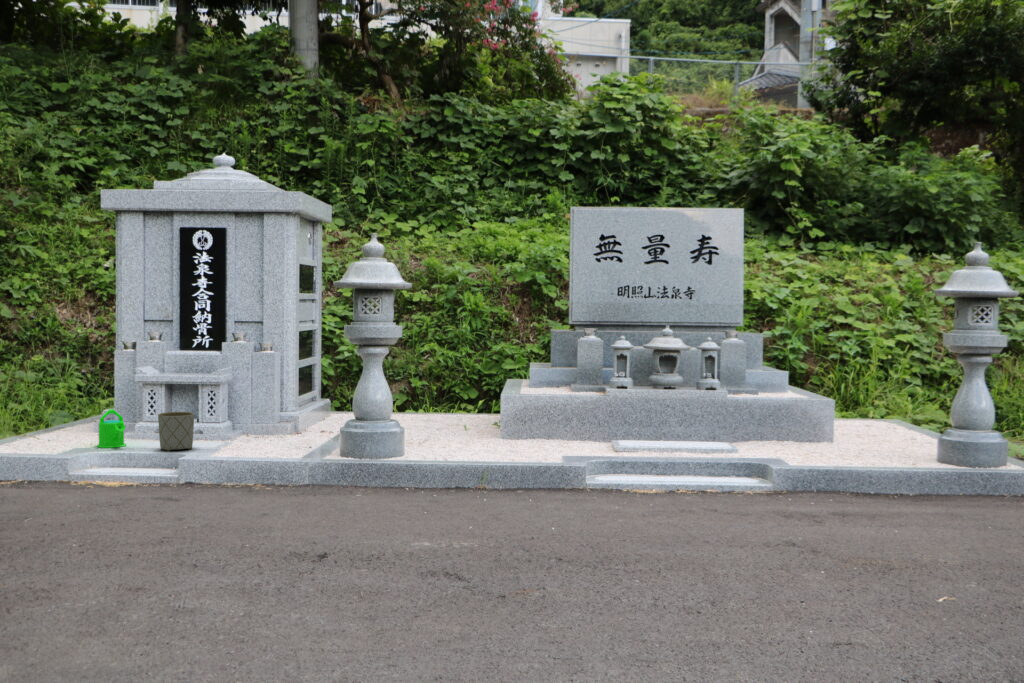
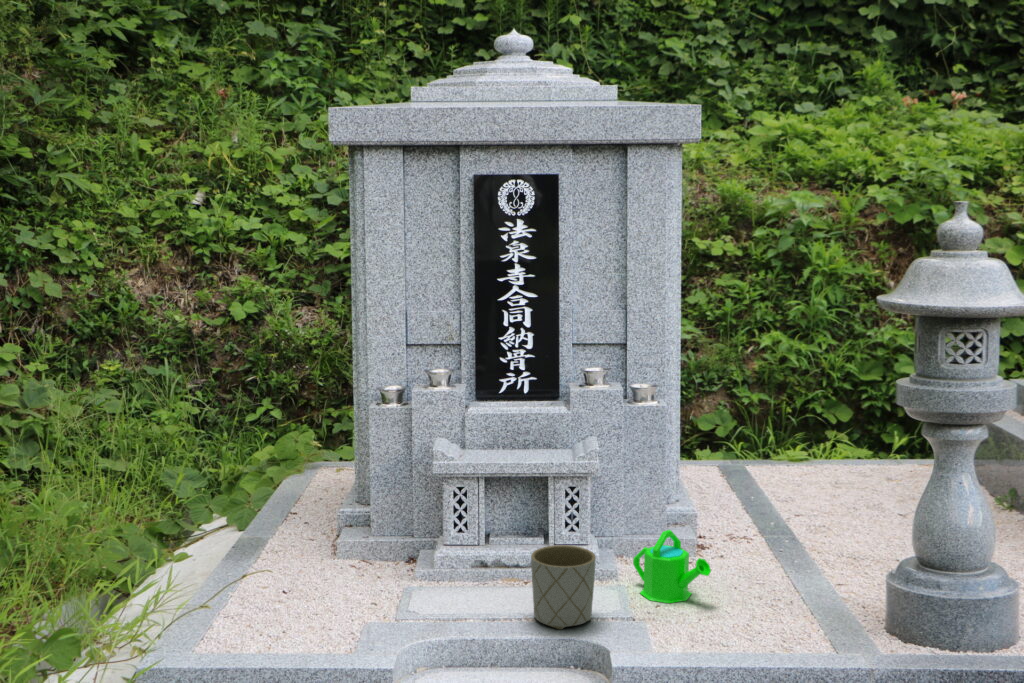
watering can: present [97,409,126,448] -> present [633,530,711,603]

